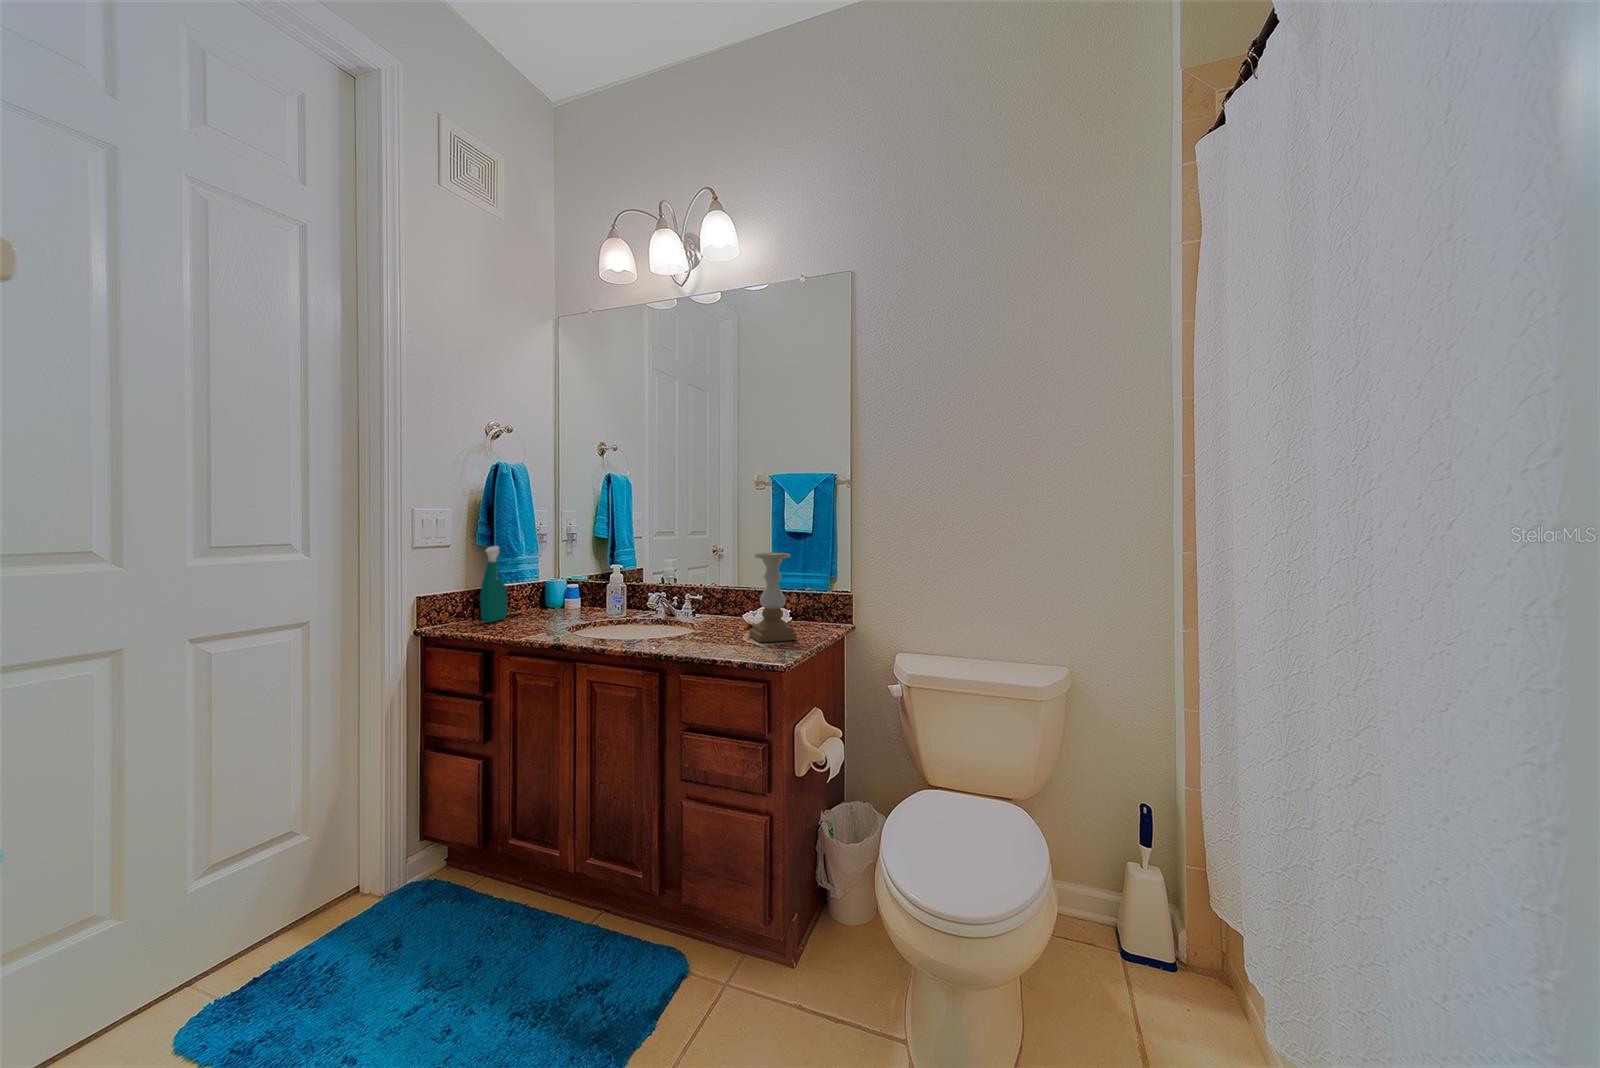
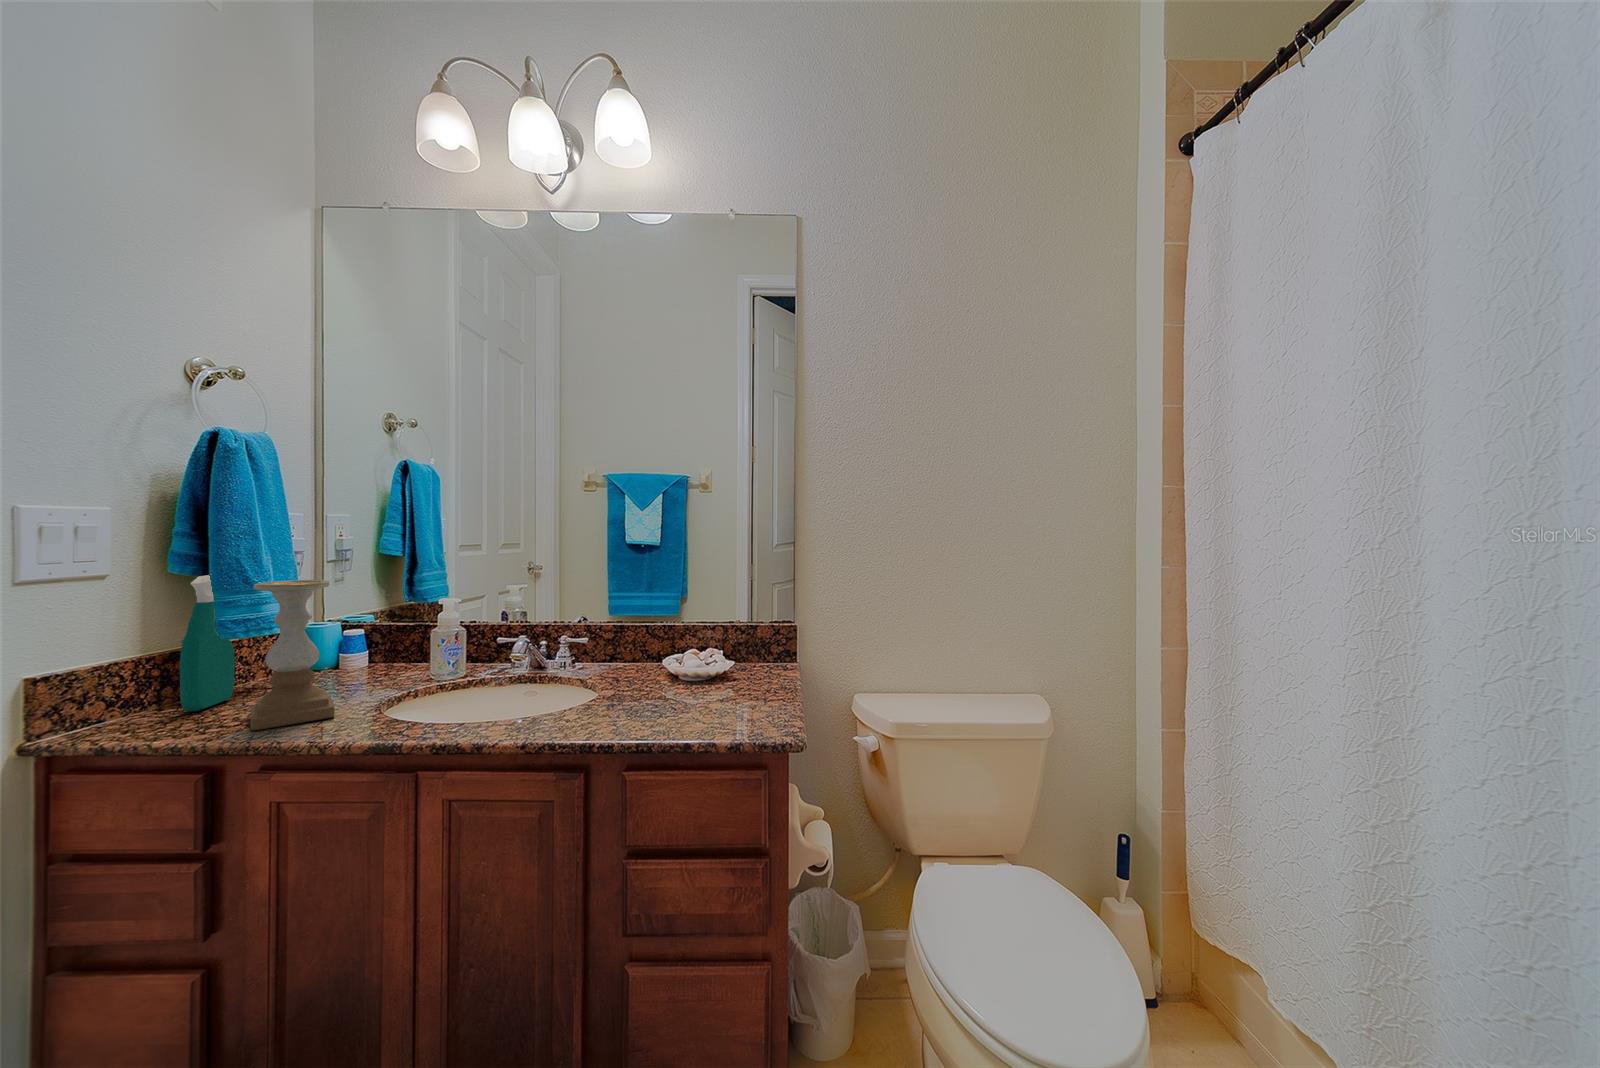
candle holder: present [750,553,797,643] -> present [250,580,334,730]

